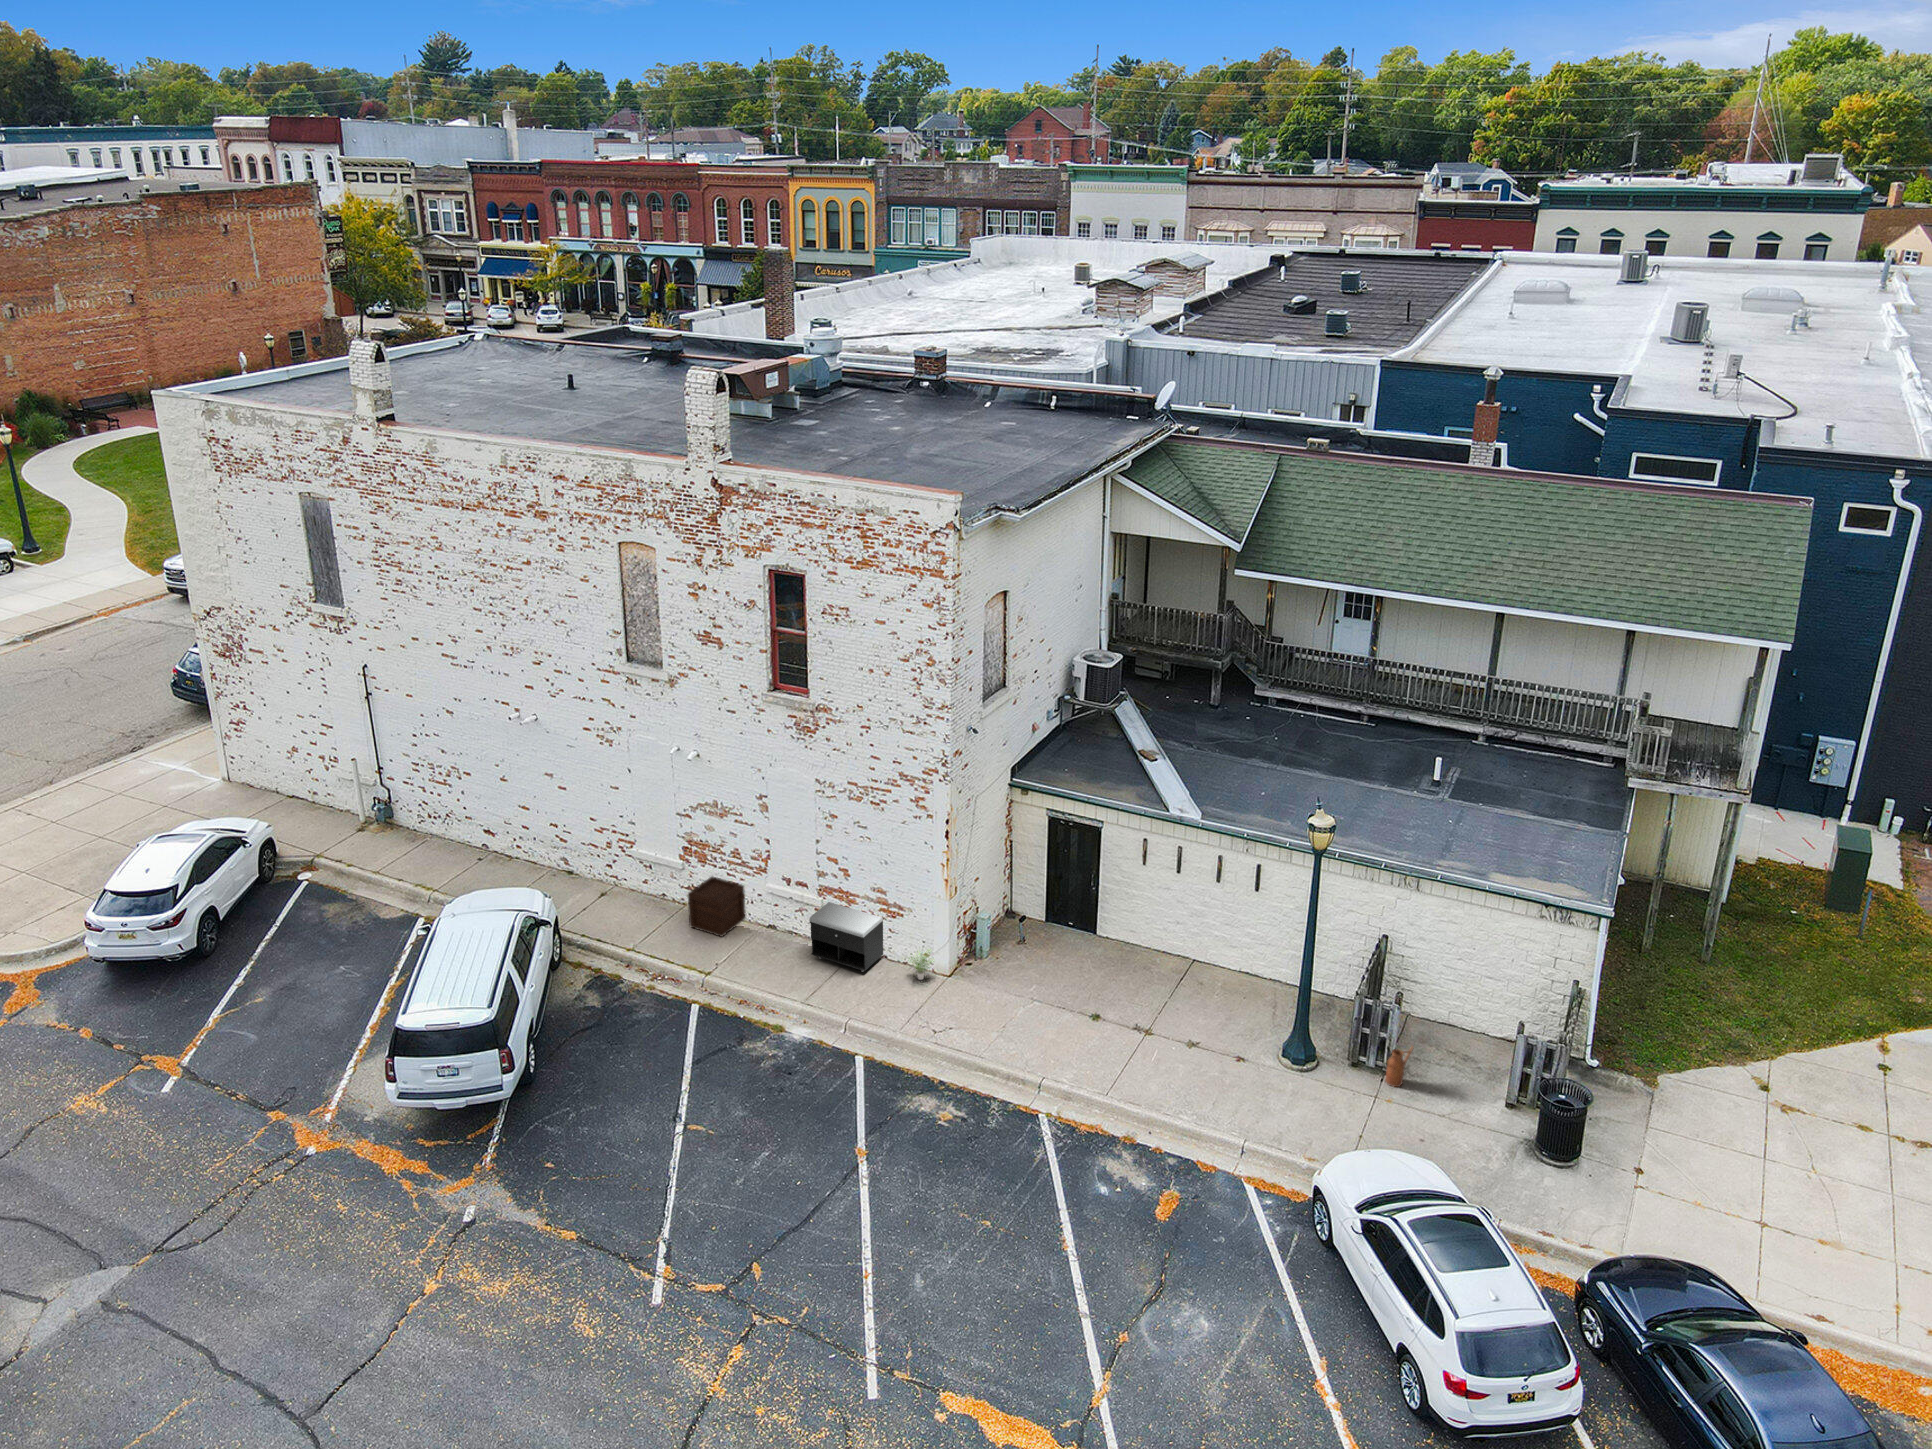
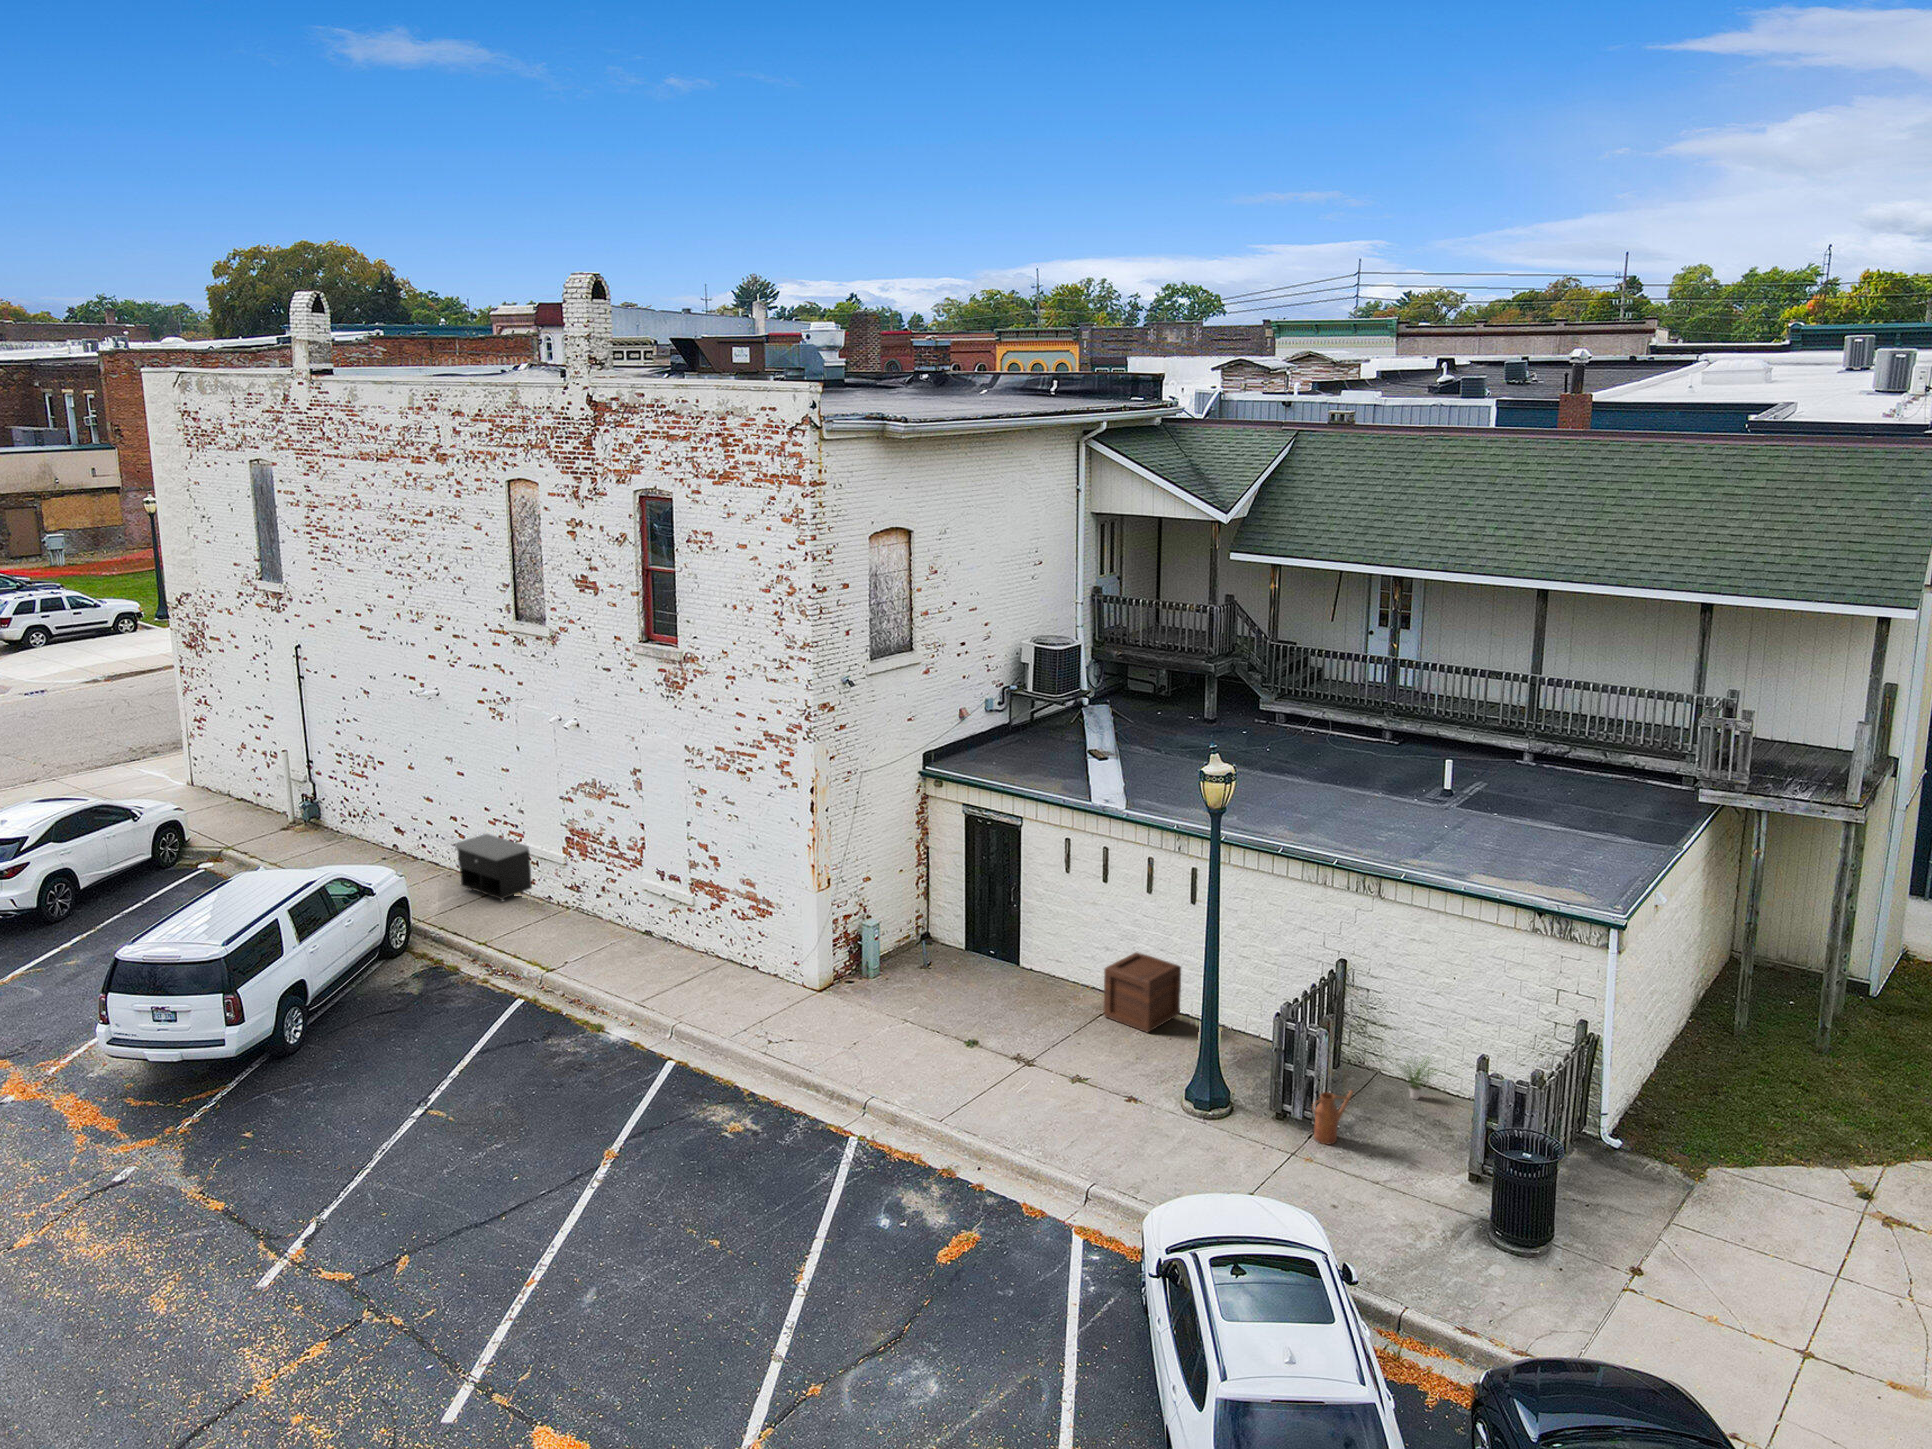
wooden crate: present [688,877,746,936] -> present [1104,952,1181,1033]
storage bench: present [809,902,883,972] -> present [456,834,532,902]
potted plant: present [909,951,932,980] -> present [1401,1057,1434,1099]

